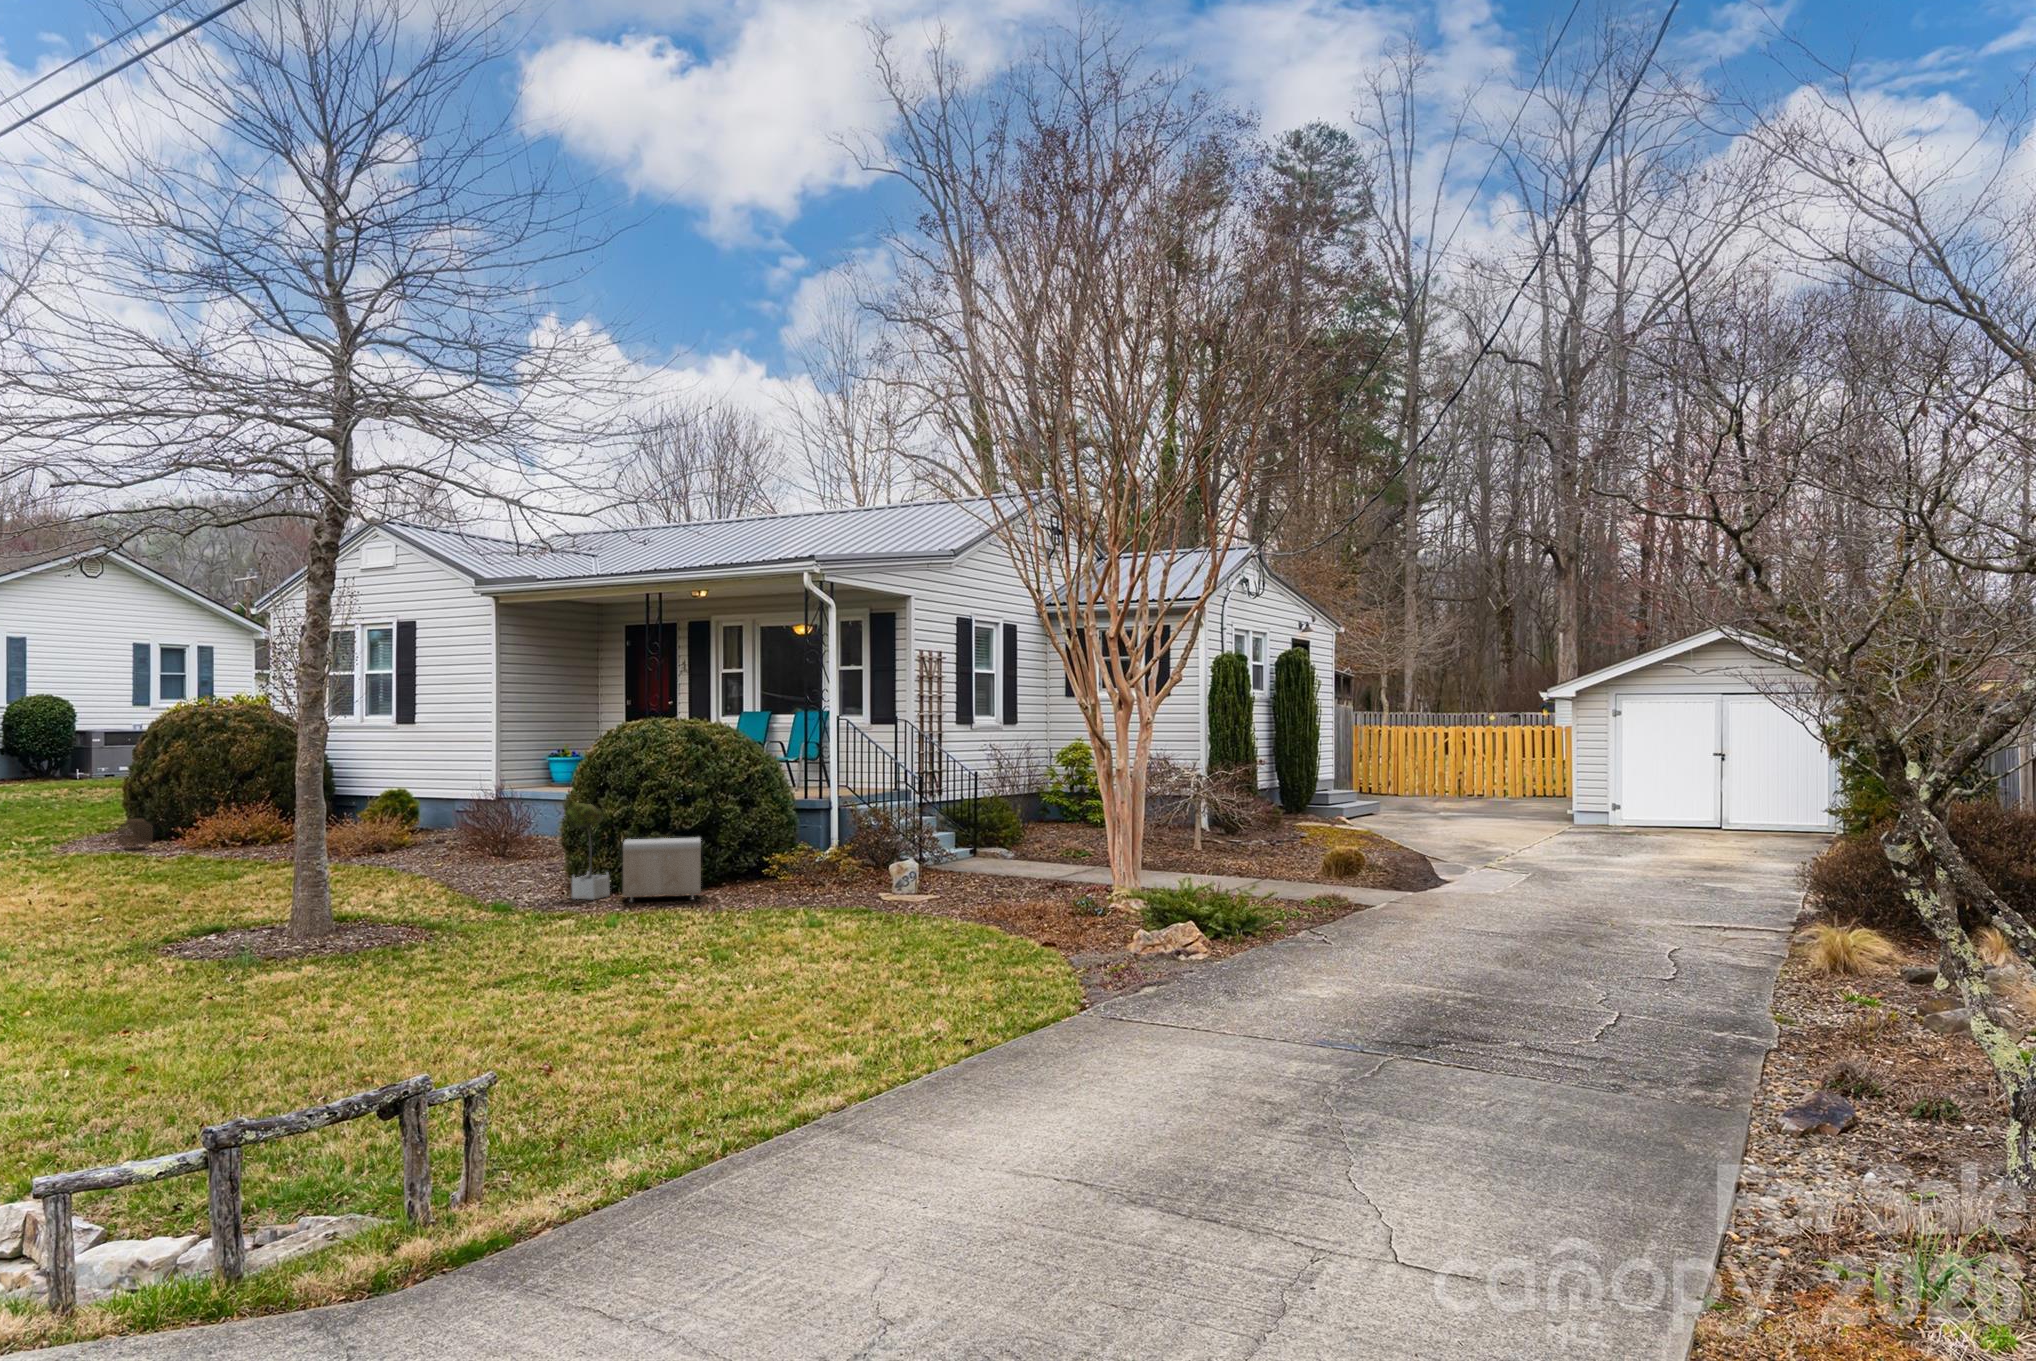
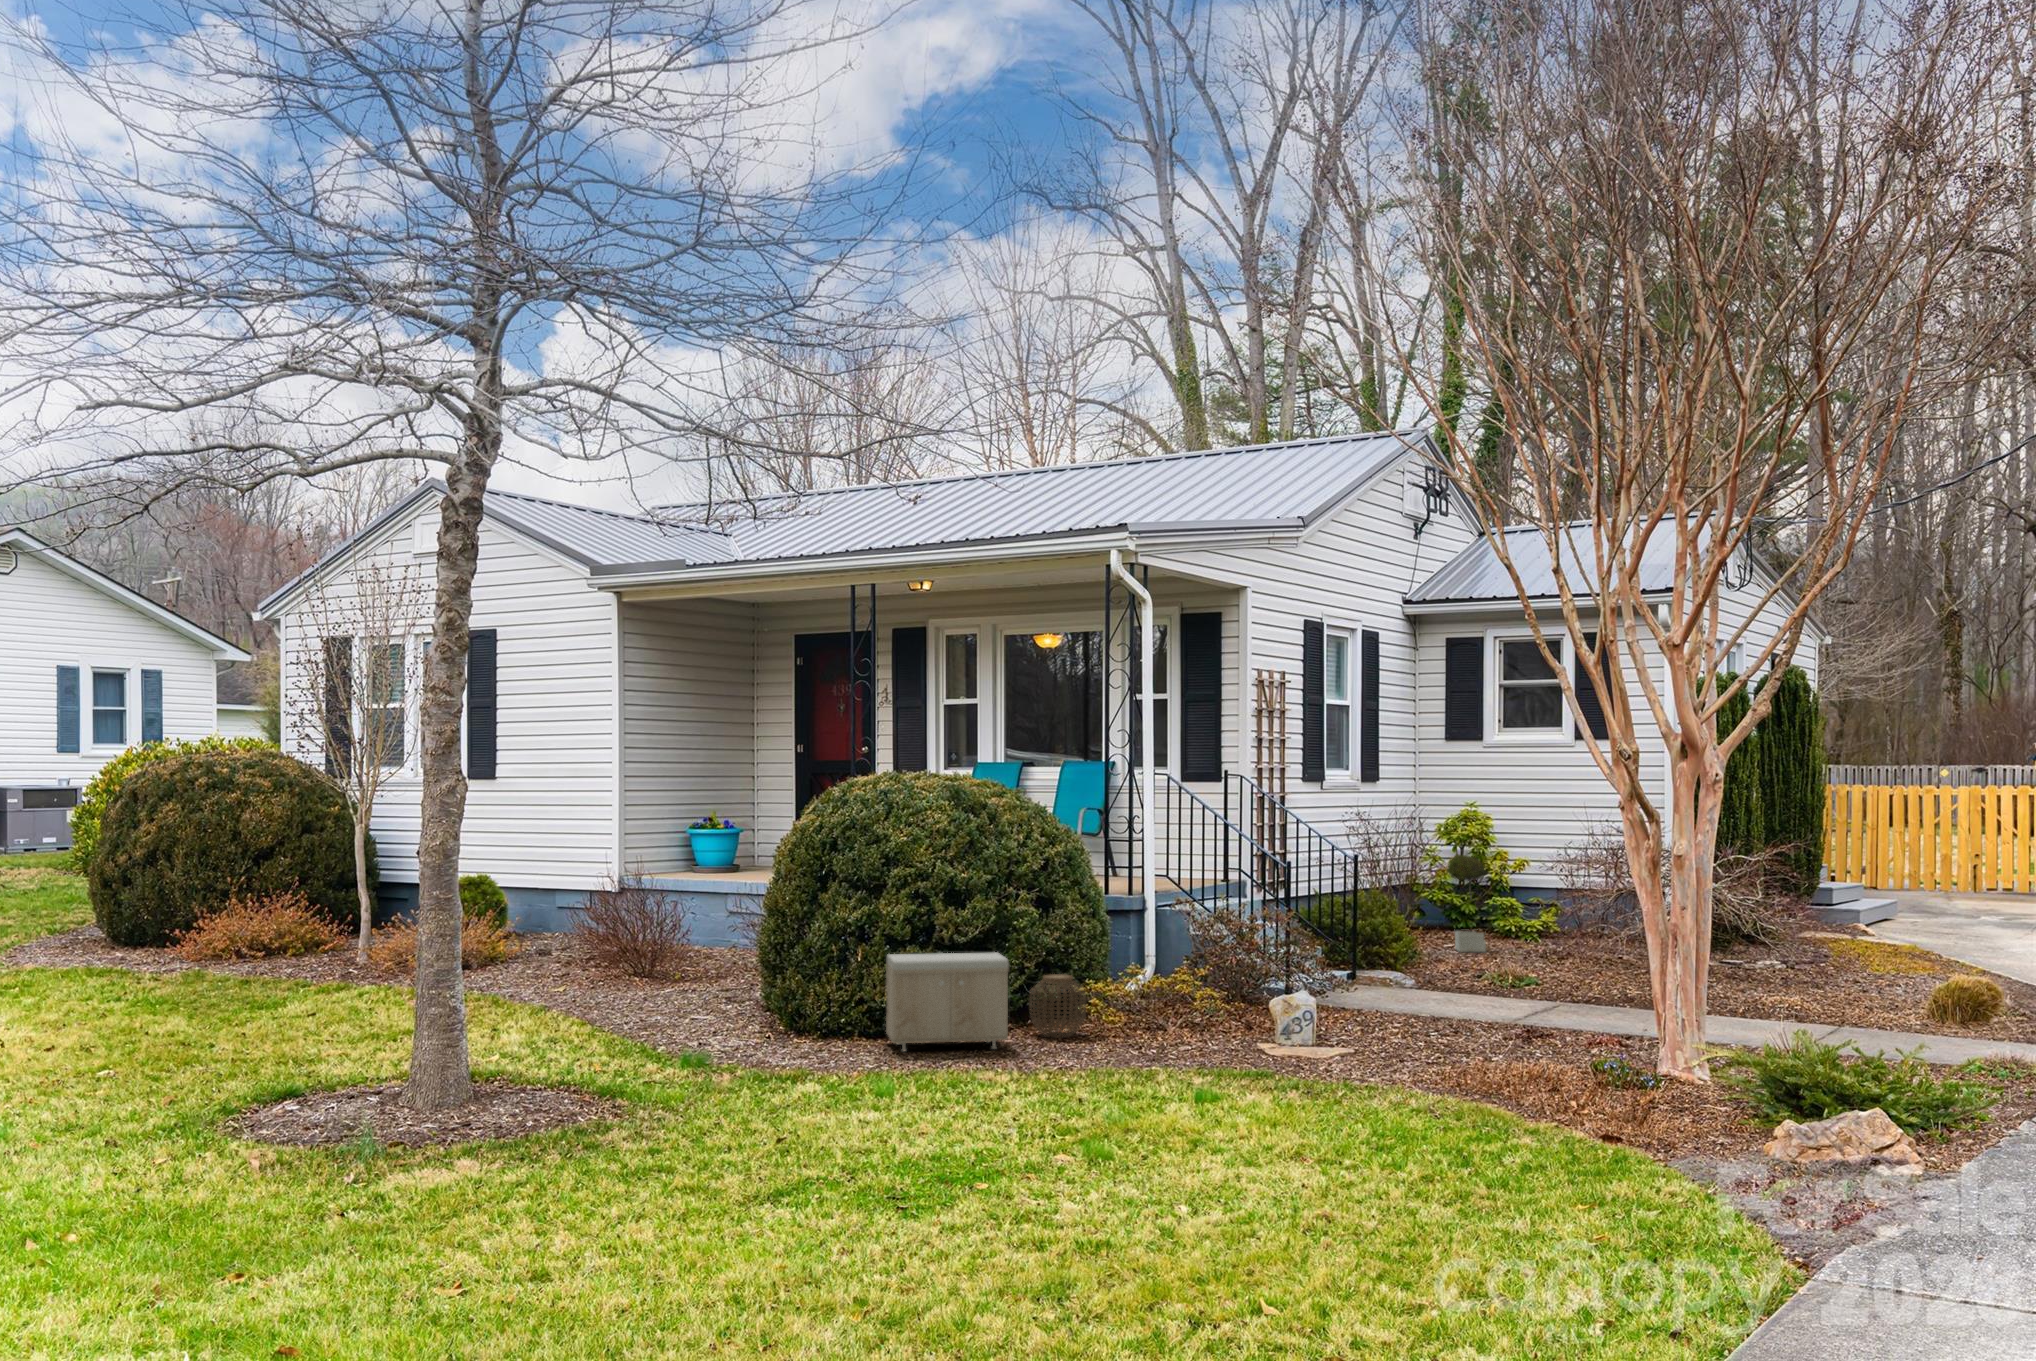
potted tree: present [566,802,610,899] -> present [1447,854,1488,952]
woven basket: present [118,819,153,850] -> present [1030,974,1086,1037]

